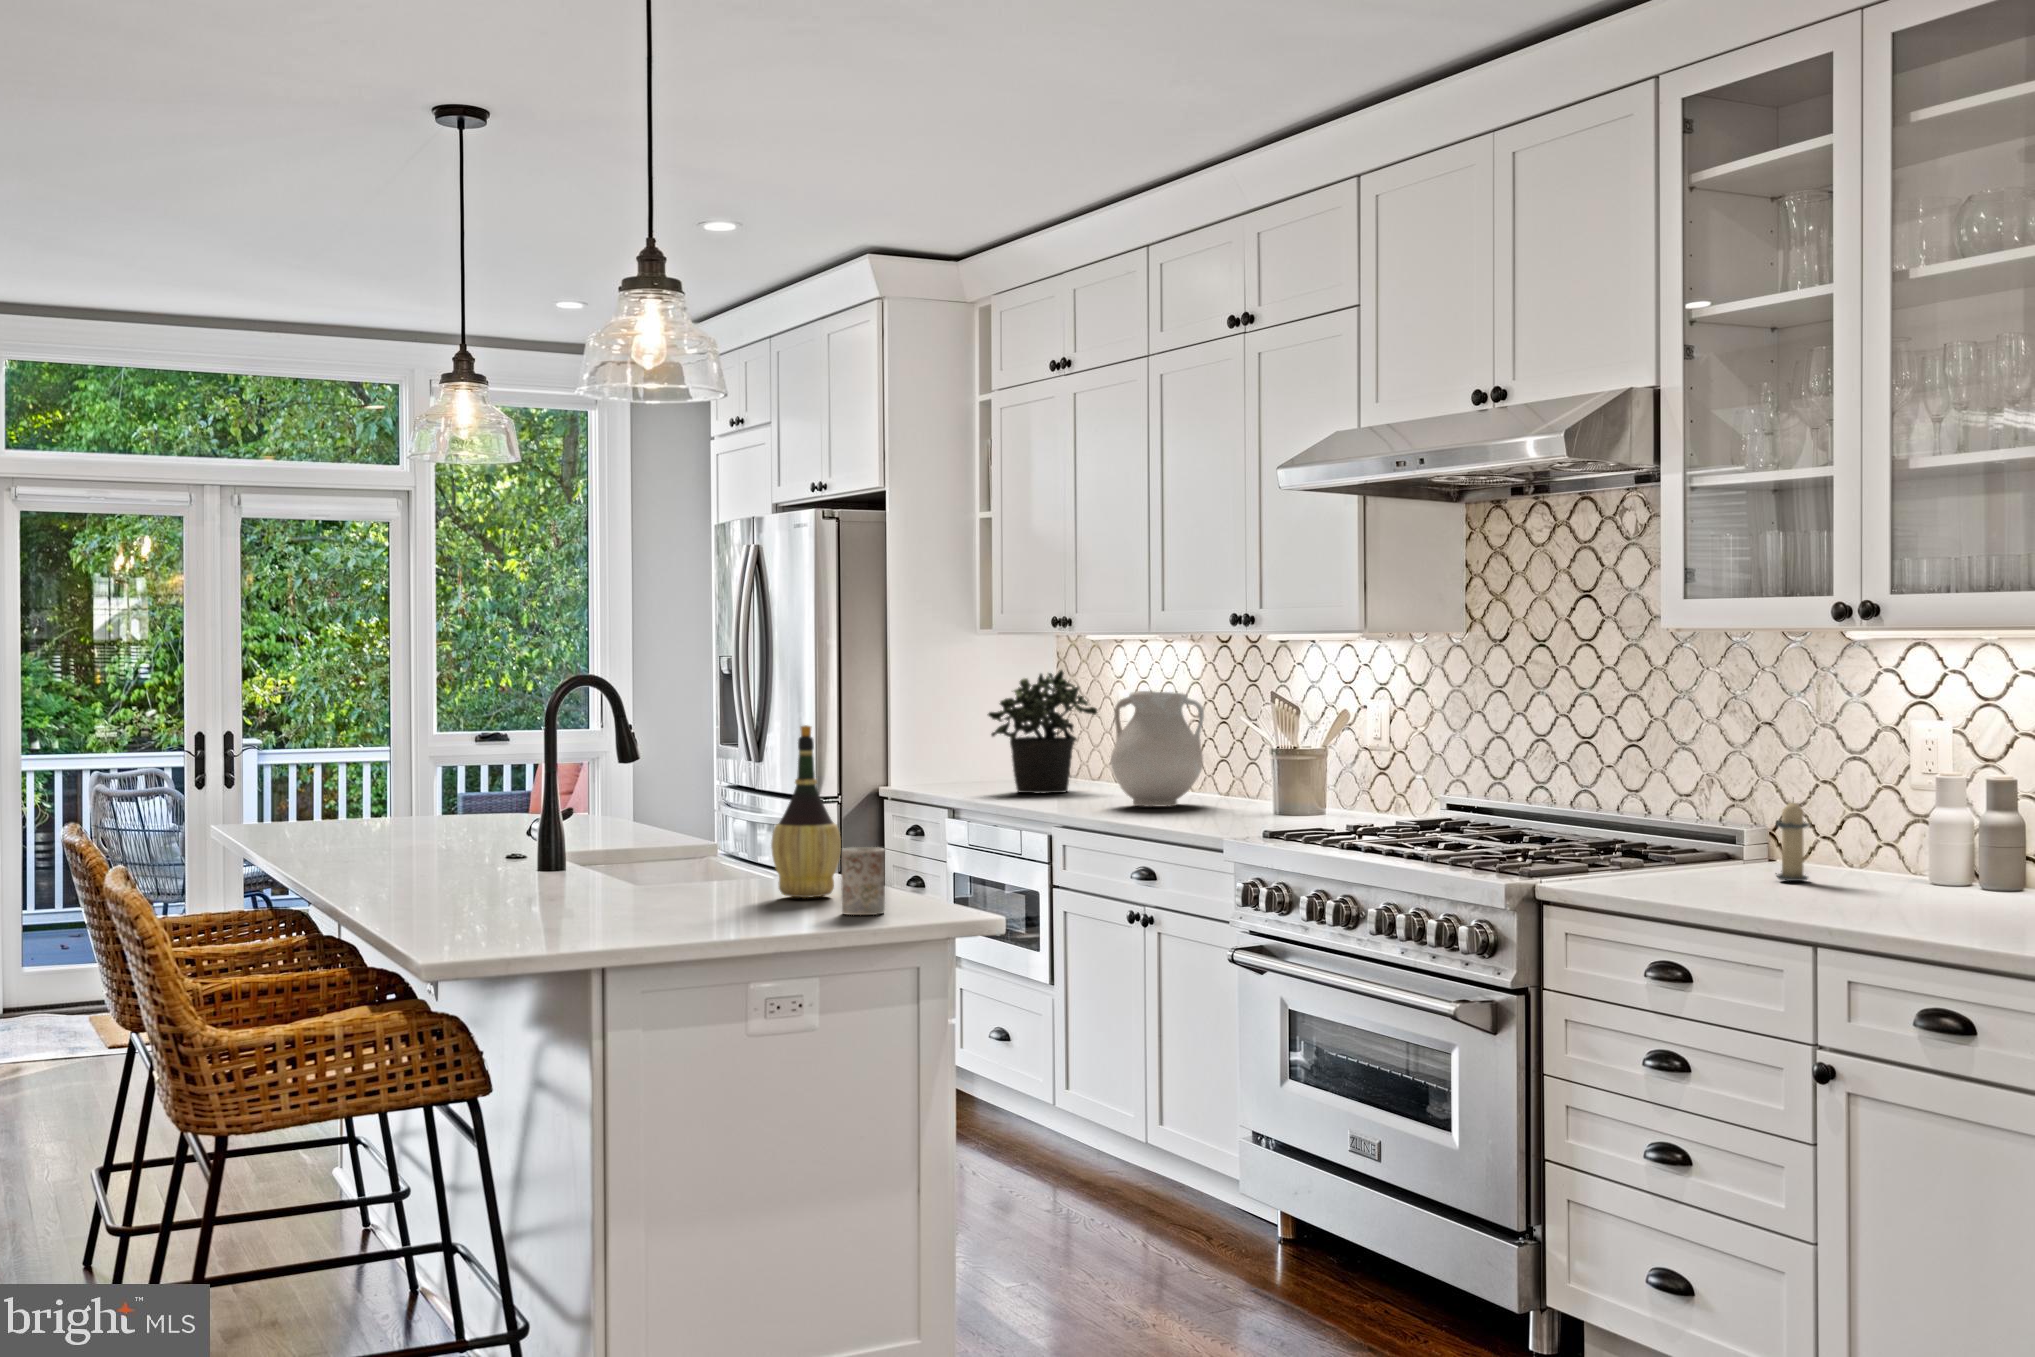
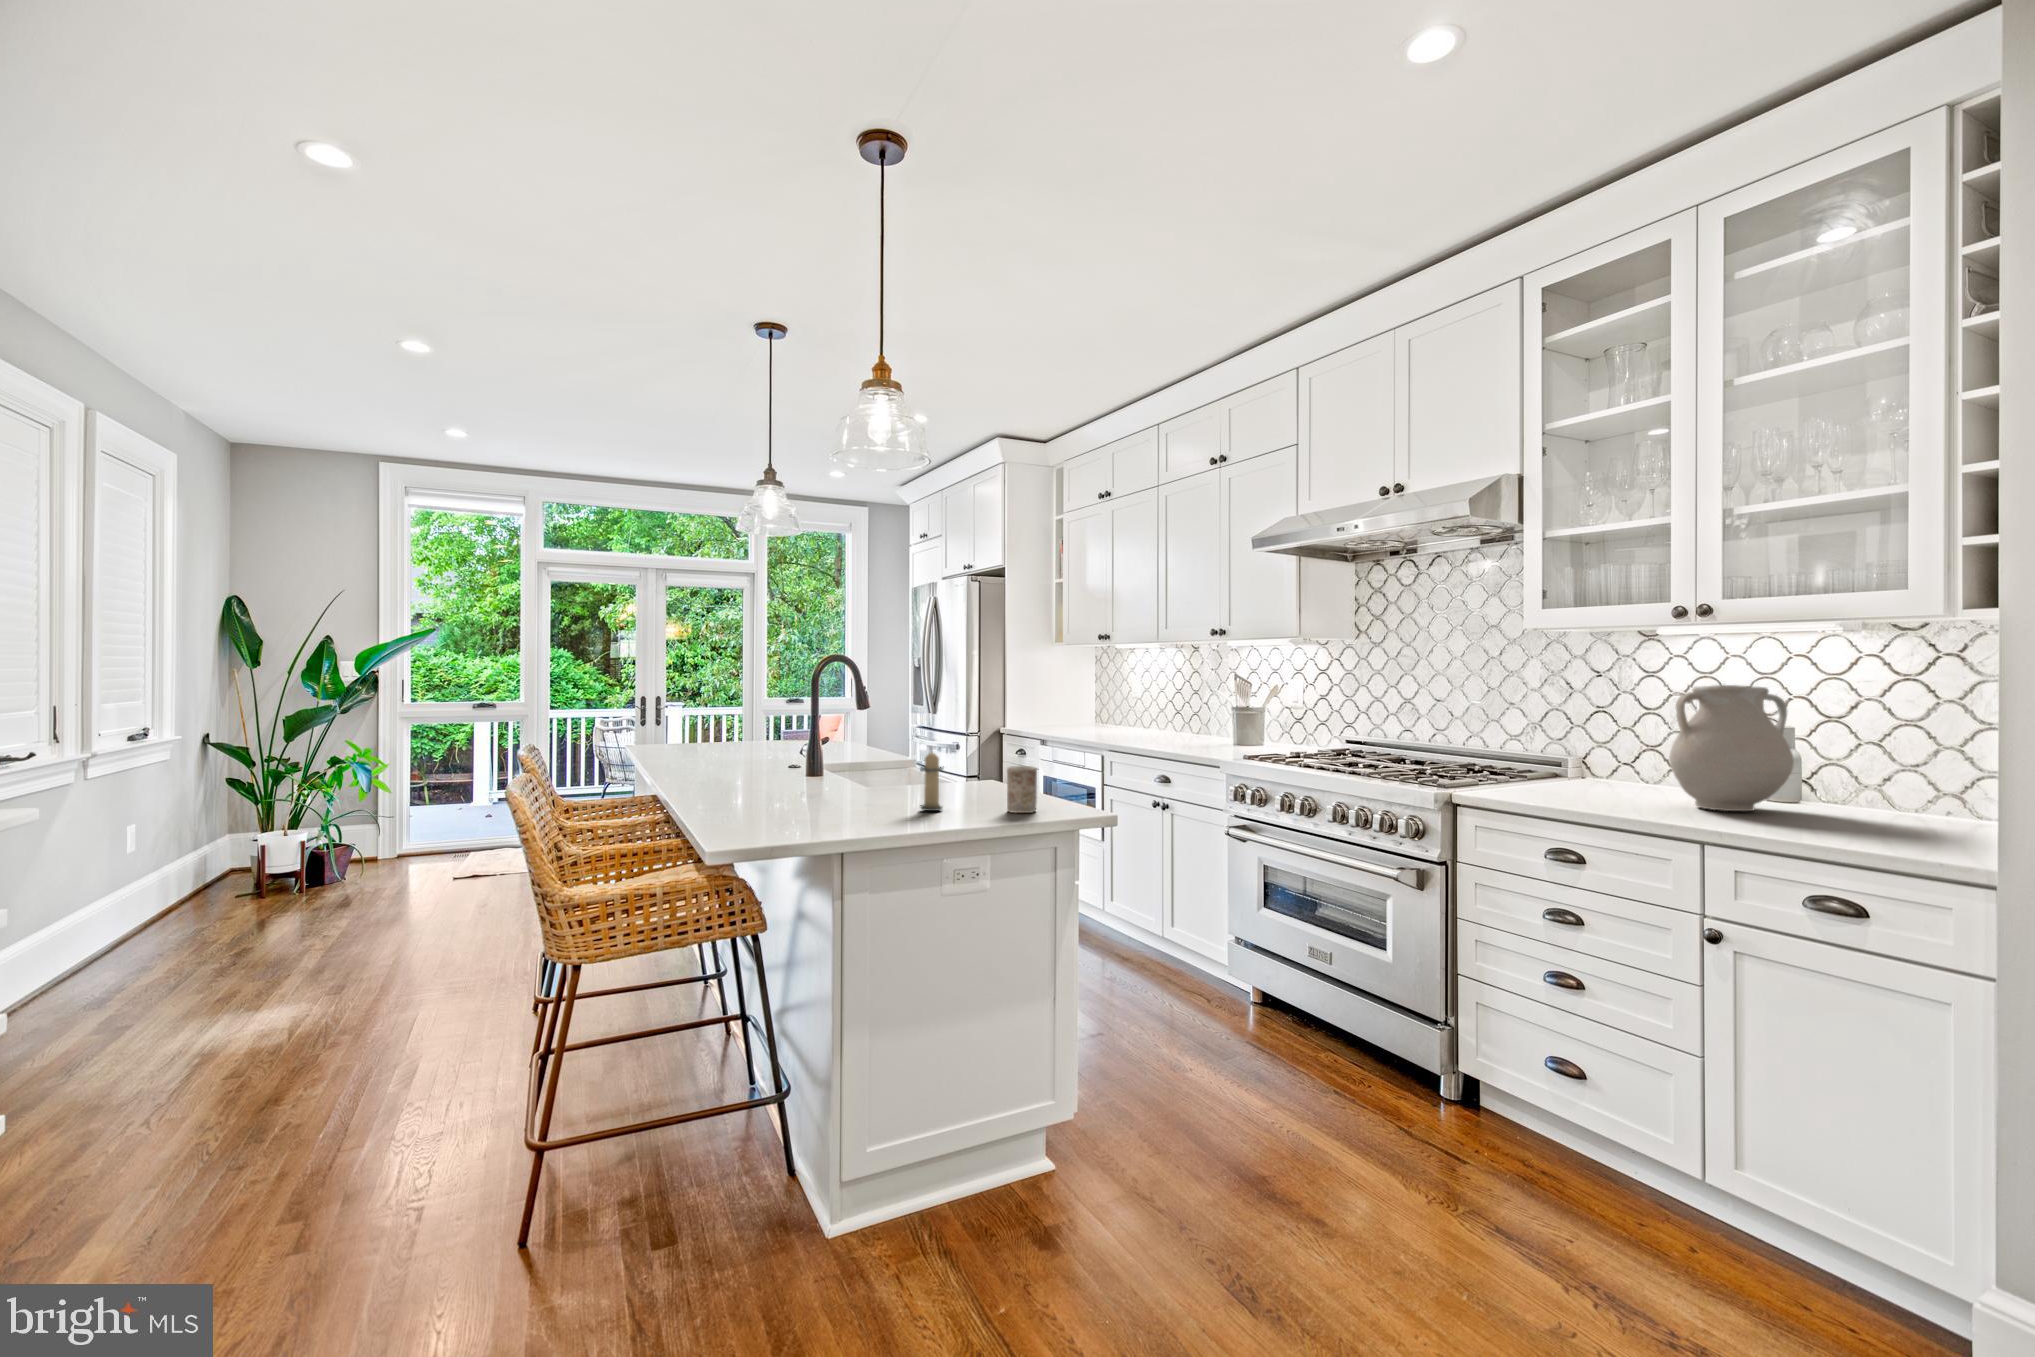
potted plant: present [988,670,1097,793] -> none [1063,663,1124,732]
vase: present [1111,691,1204,807] -> present [1669,685,1794,811]
wine bottle: present [771,725,841,898] -> none [956,684,1002,798]
candle: present [1776,799,1809,881] -> present [920,752,943,811]

